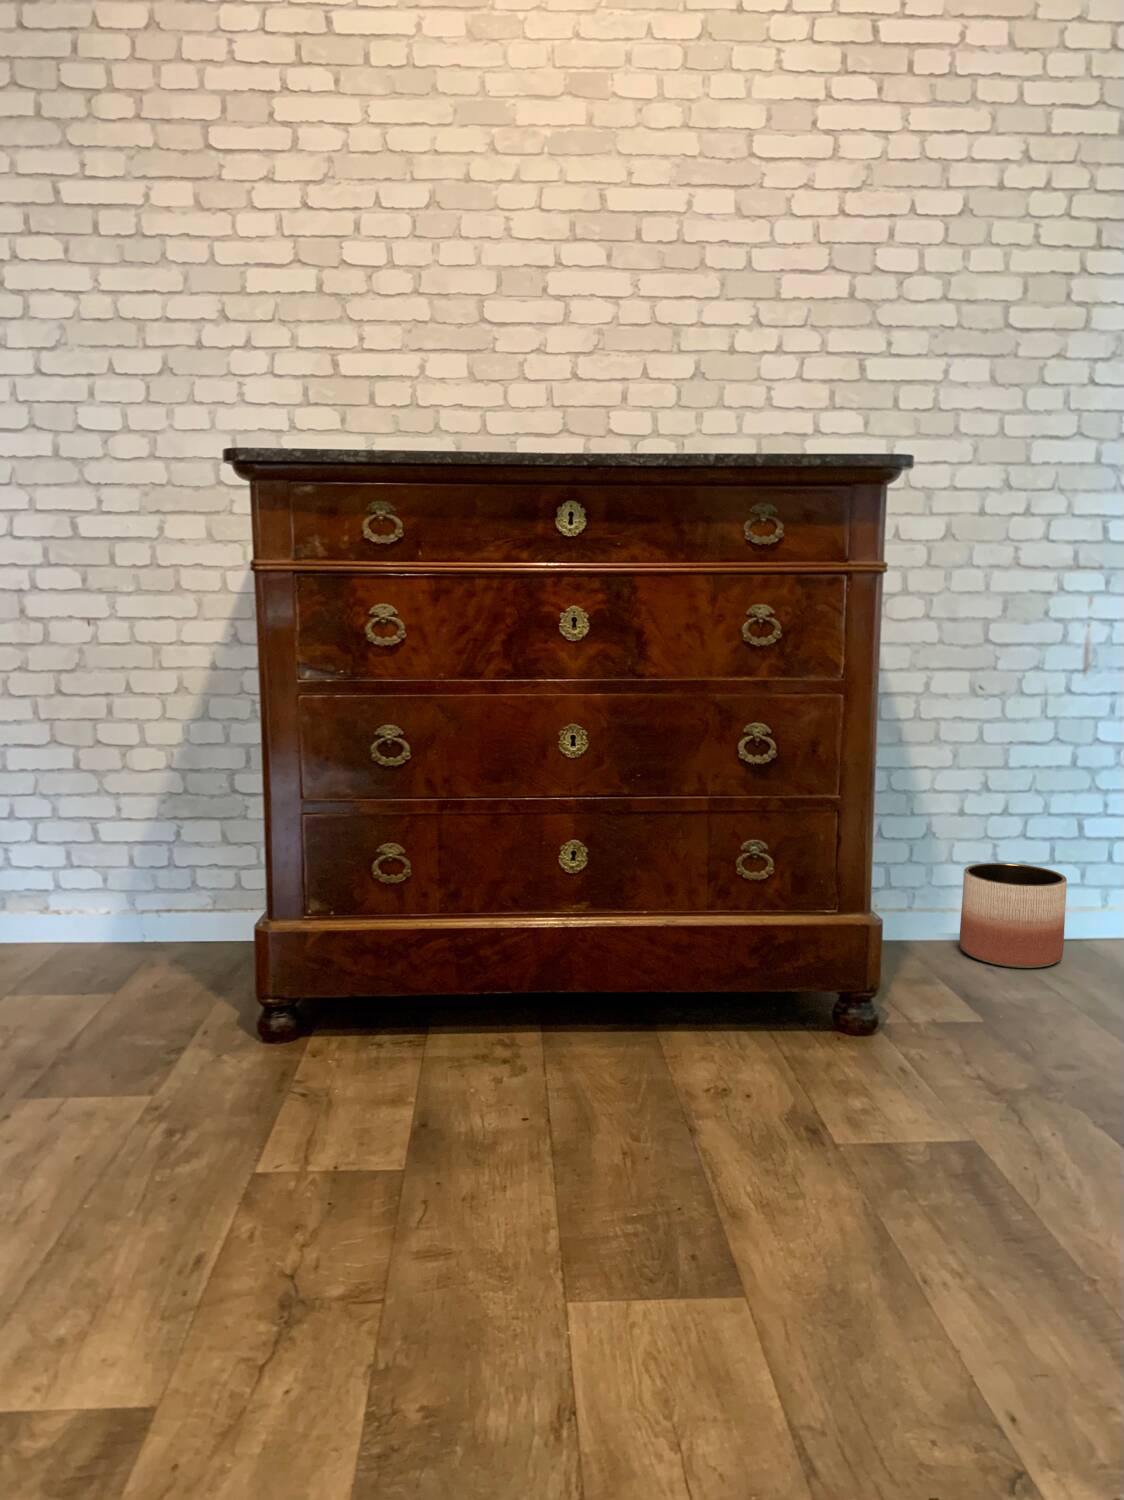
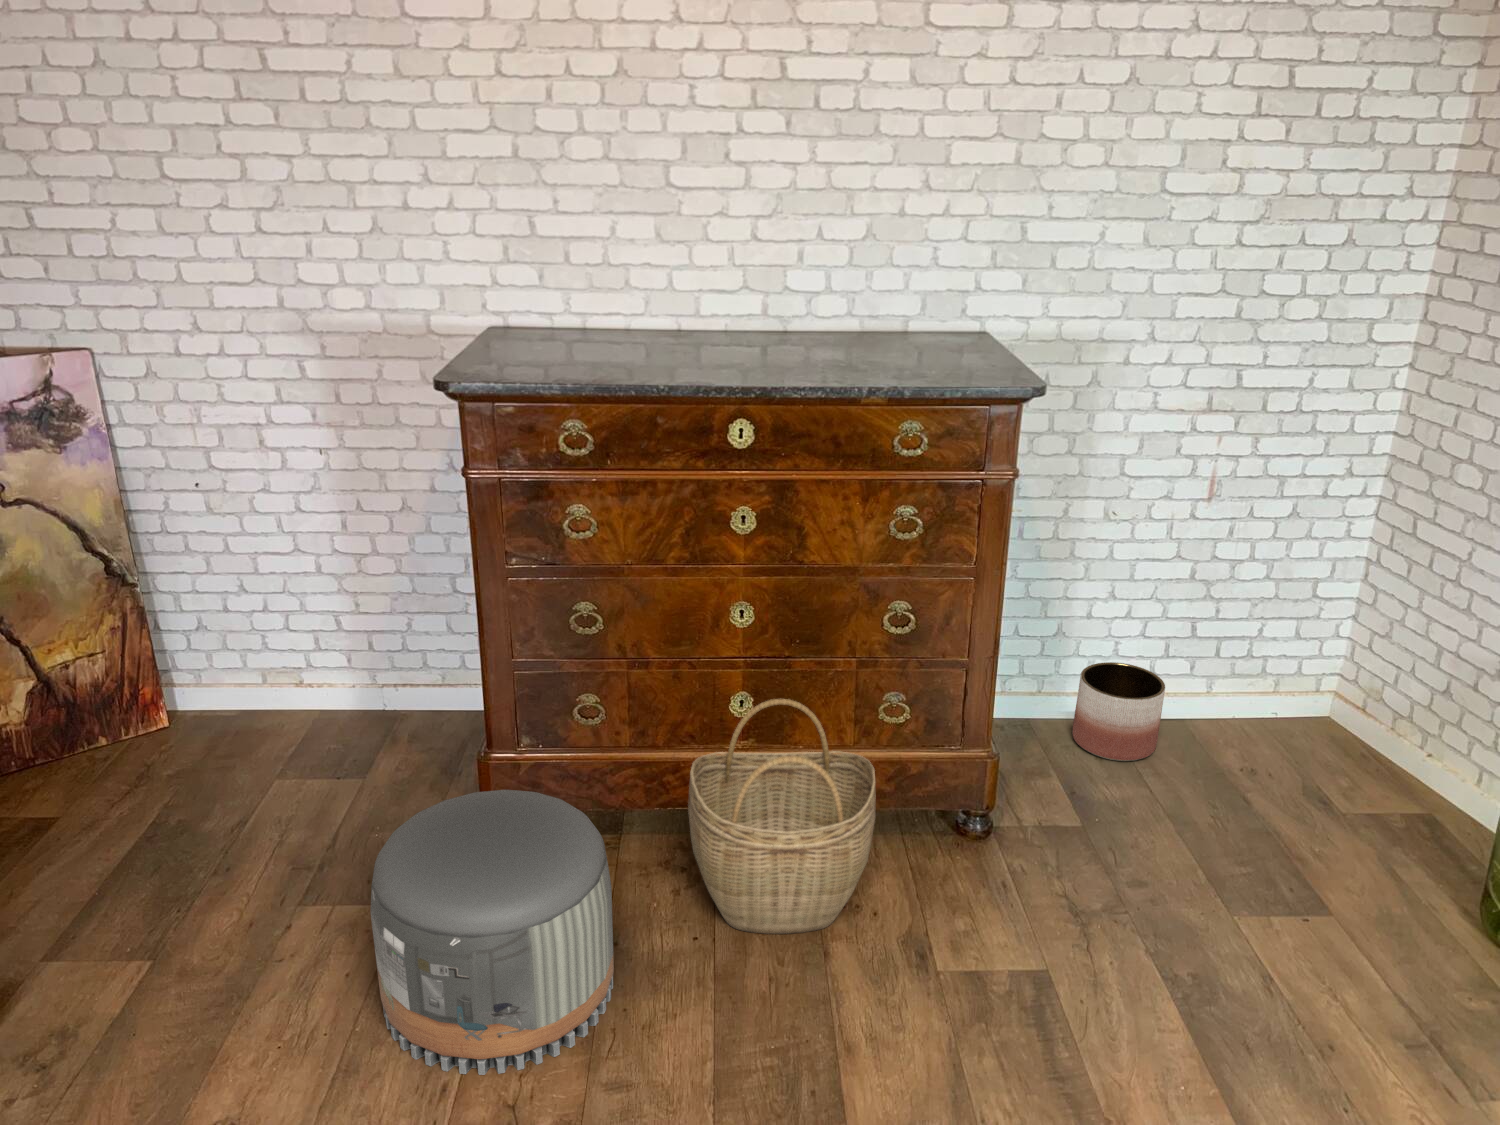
woven basket: none [515,820,757,1120] -> present [688,699,876,934]
pouf: none [80,914,417,1274] -> present [371,790,614,1075]

